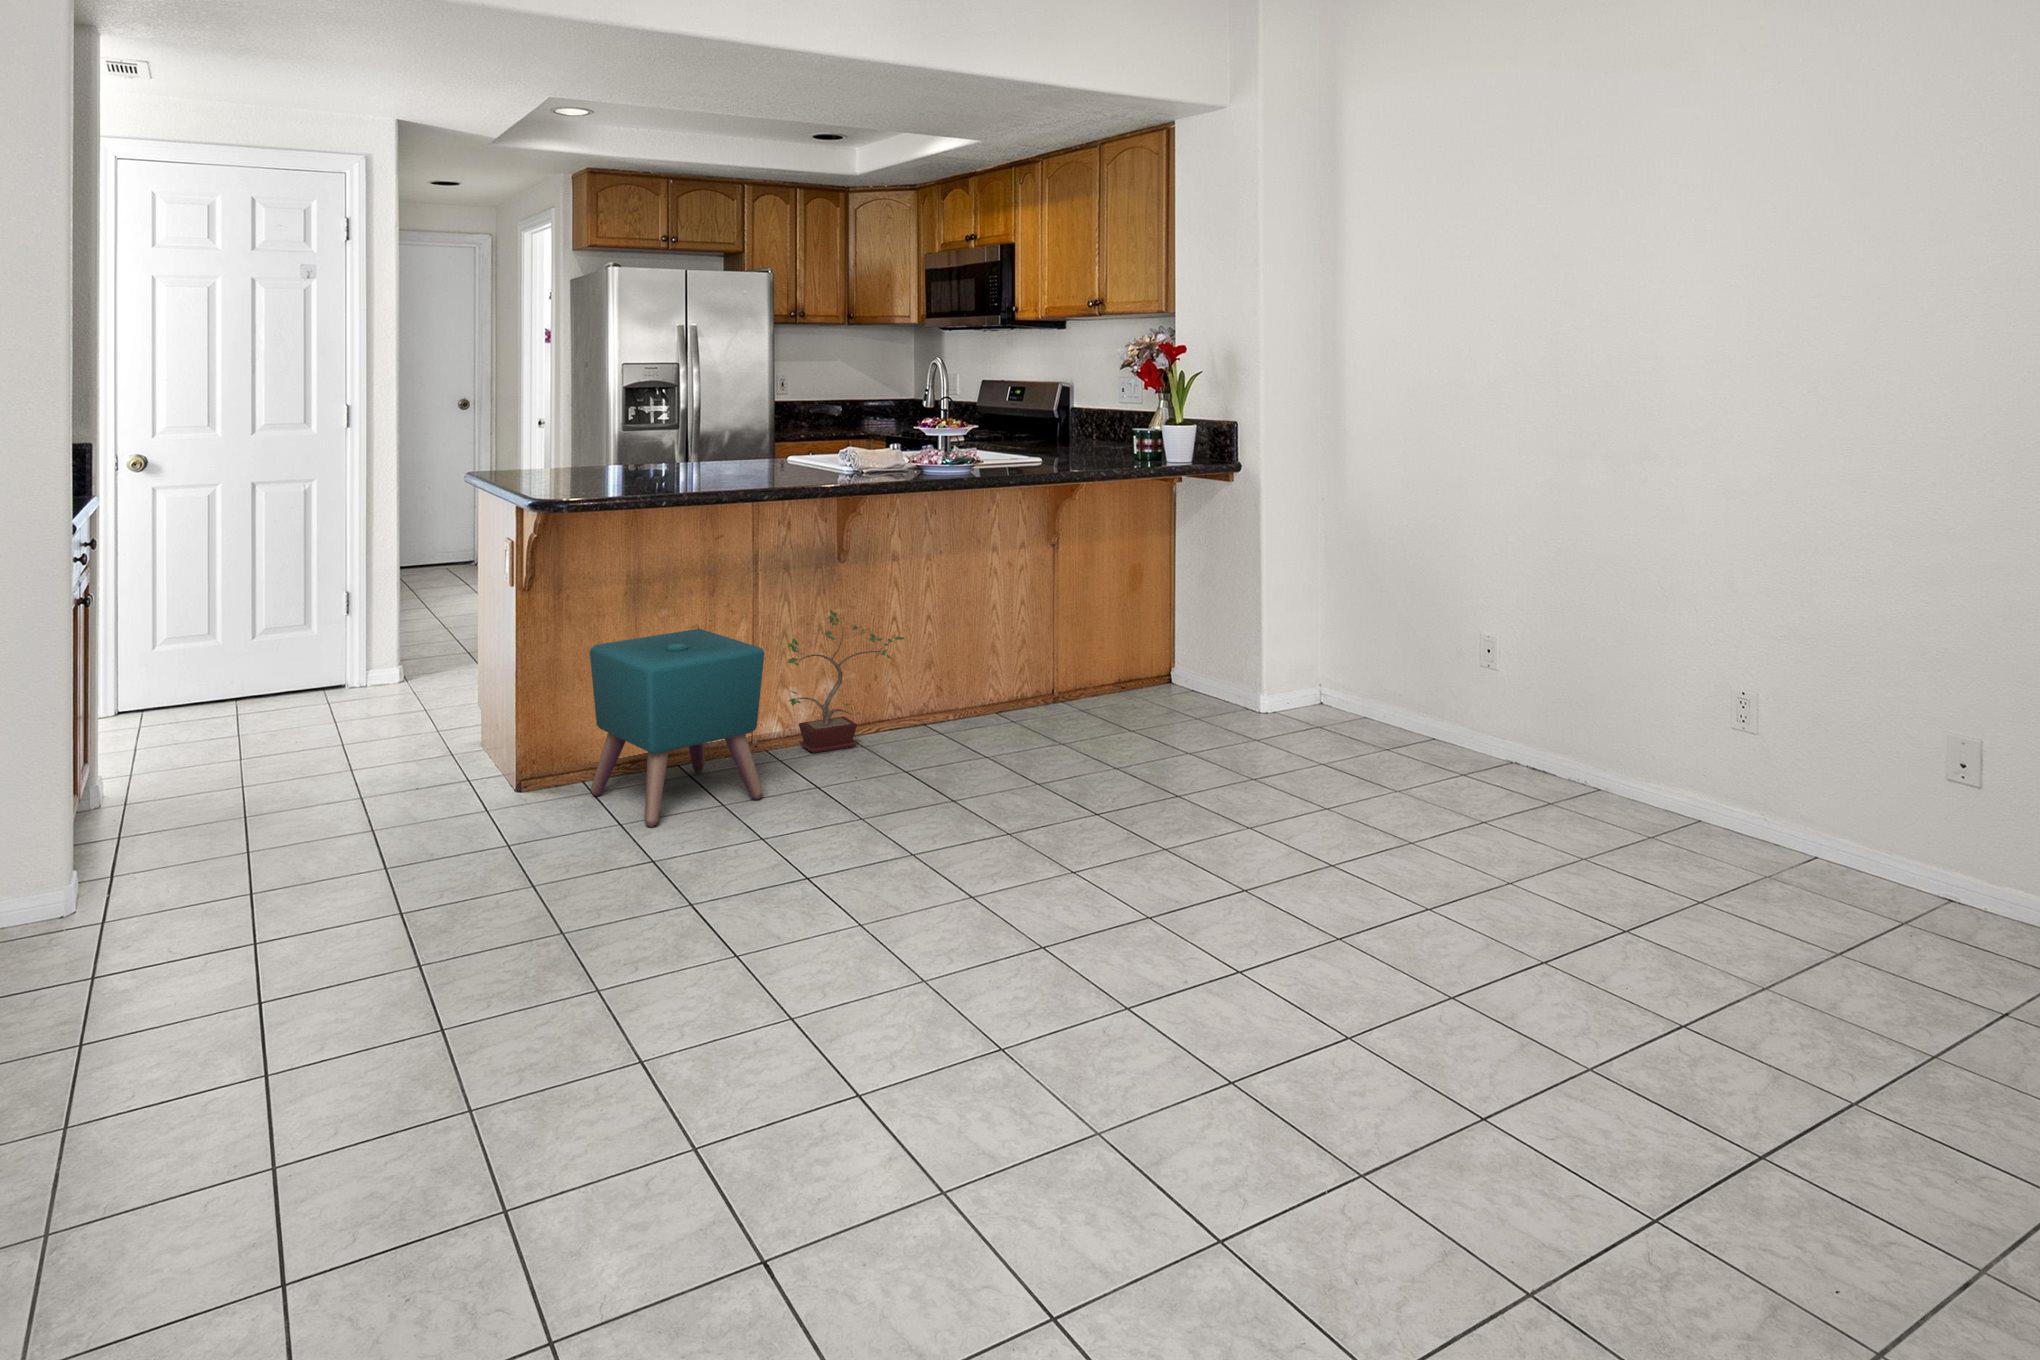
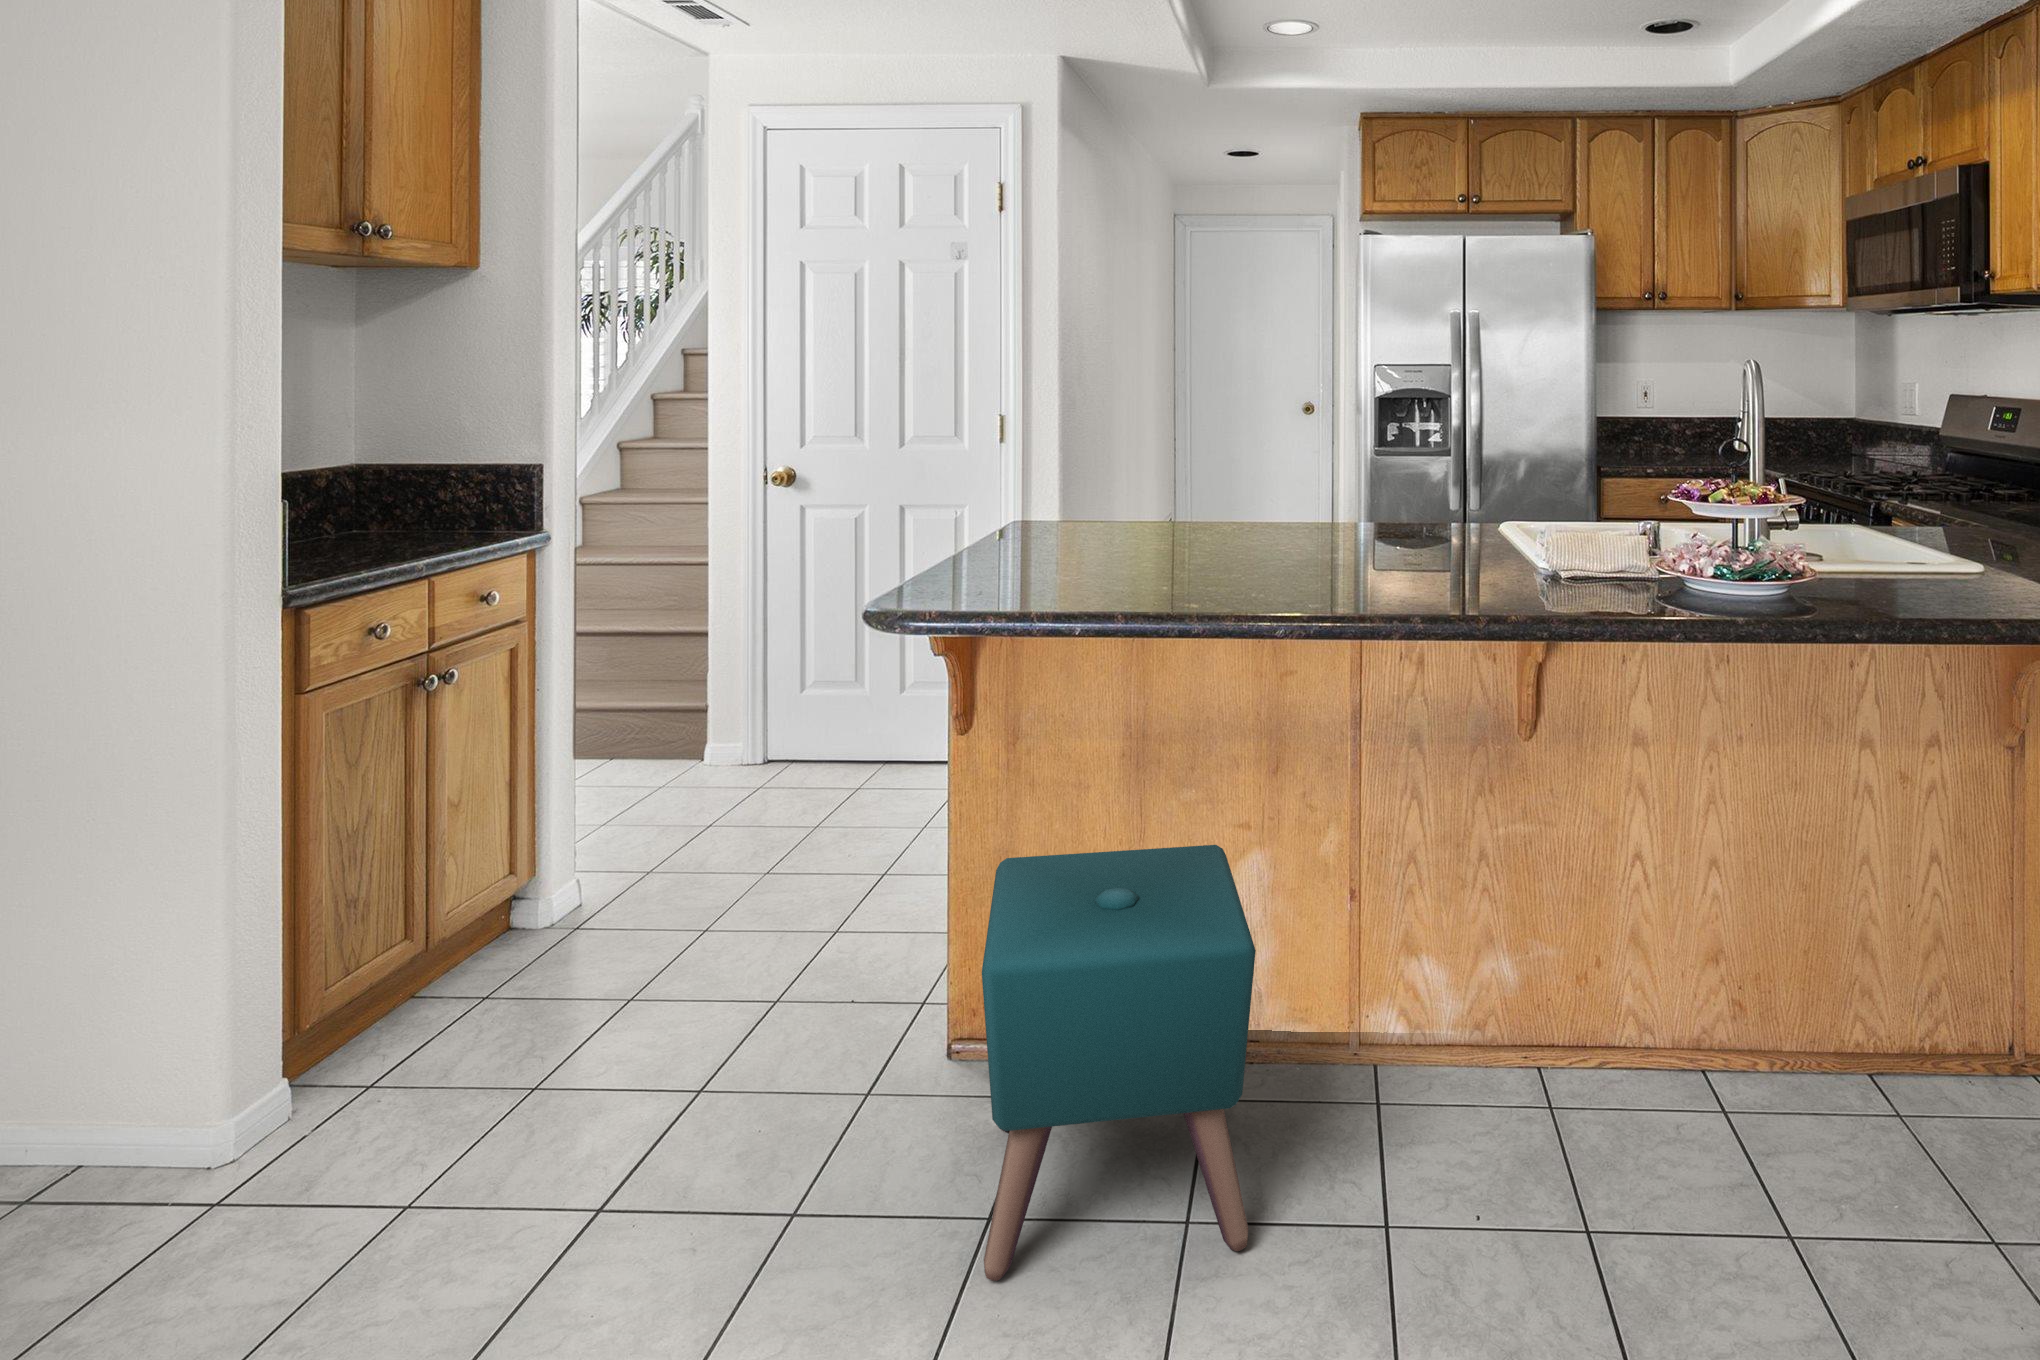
potted plant: present [788,610,904,753] -> none [1388,830,1638,1115]

